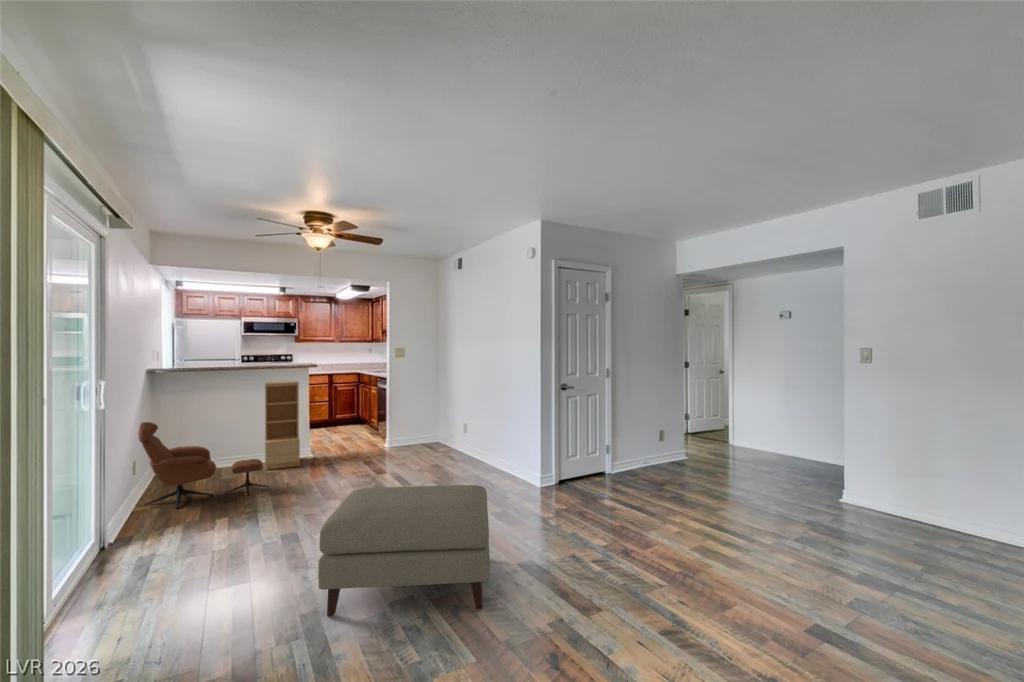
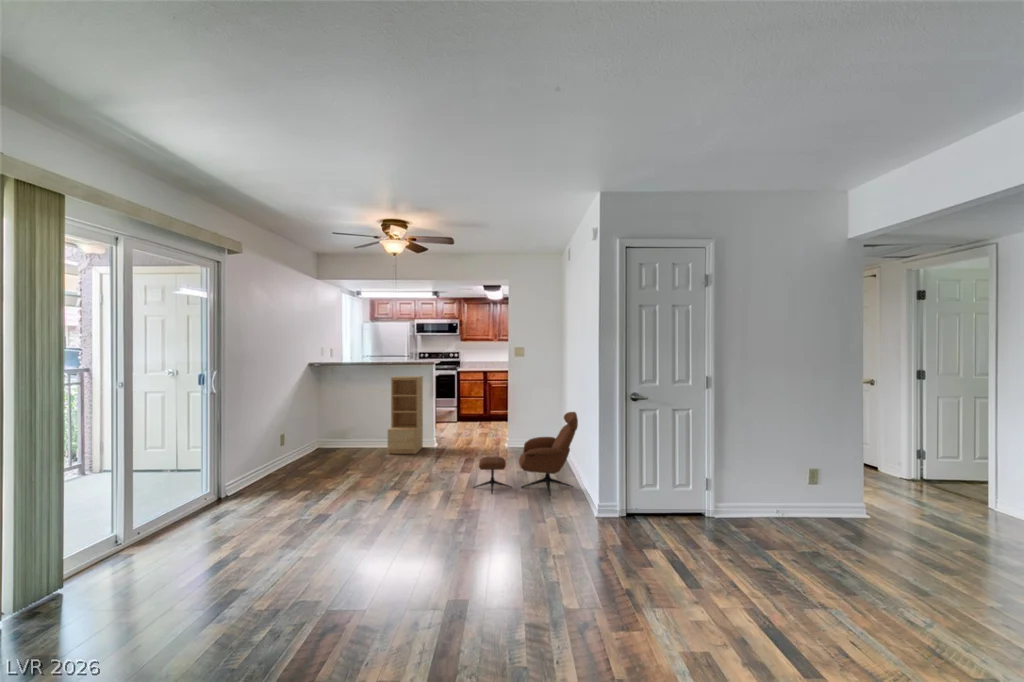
lounge chair: present [138,422,269,508] -> present [474,412,578,495]
ottoman: present [318,485,490,617] -> none [230,485,434,648]

